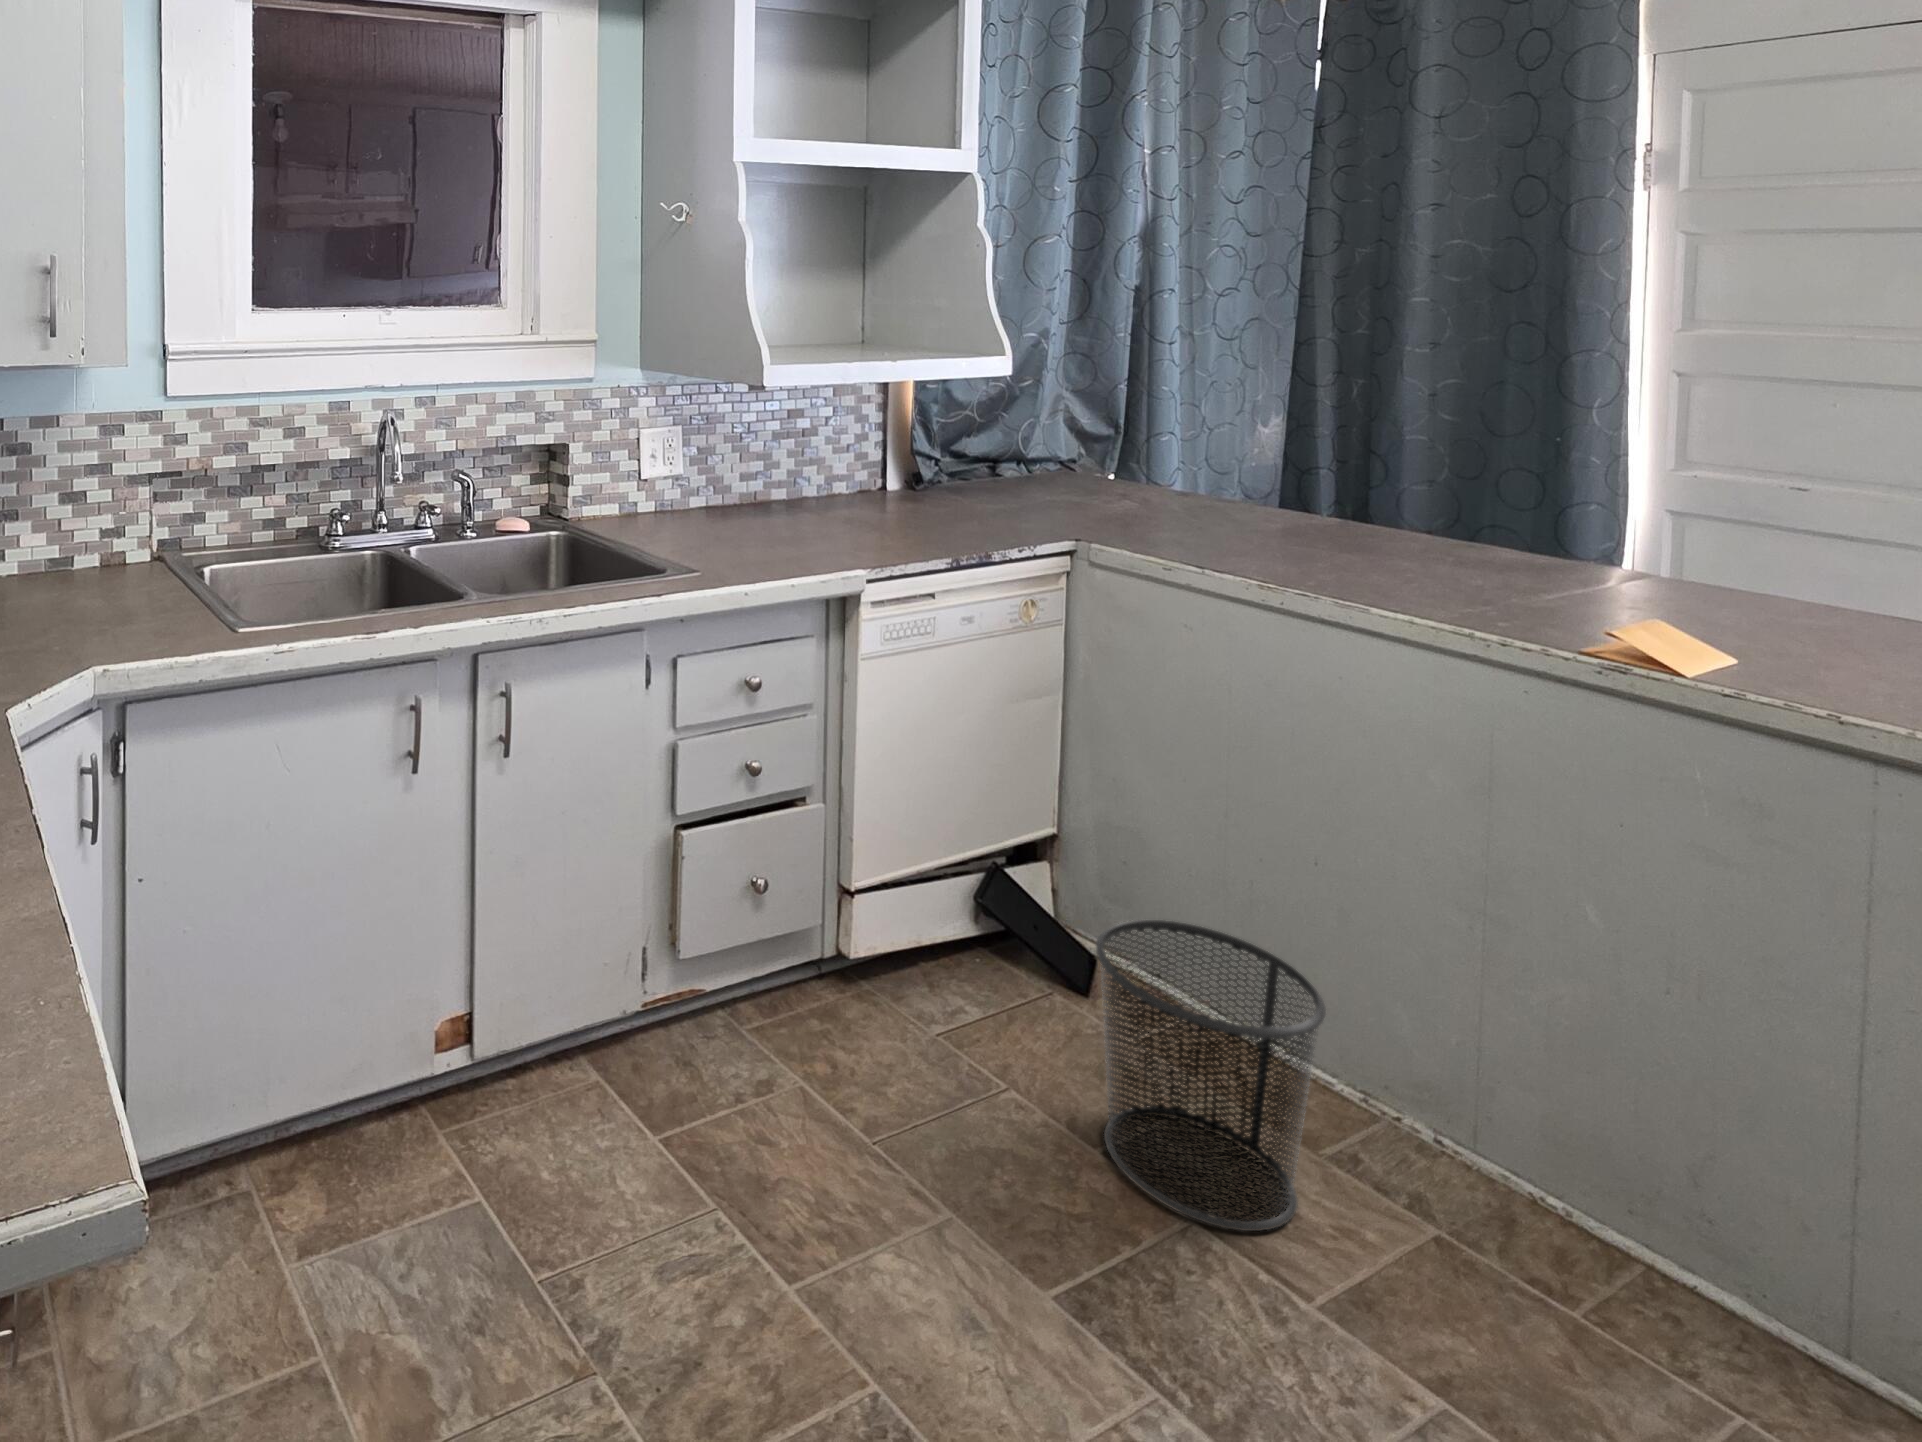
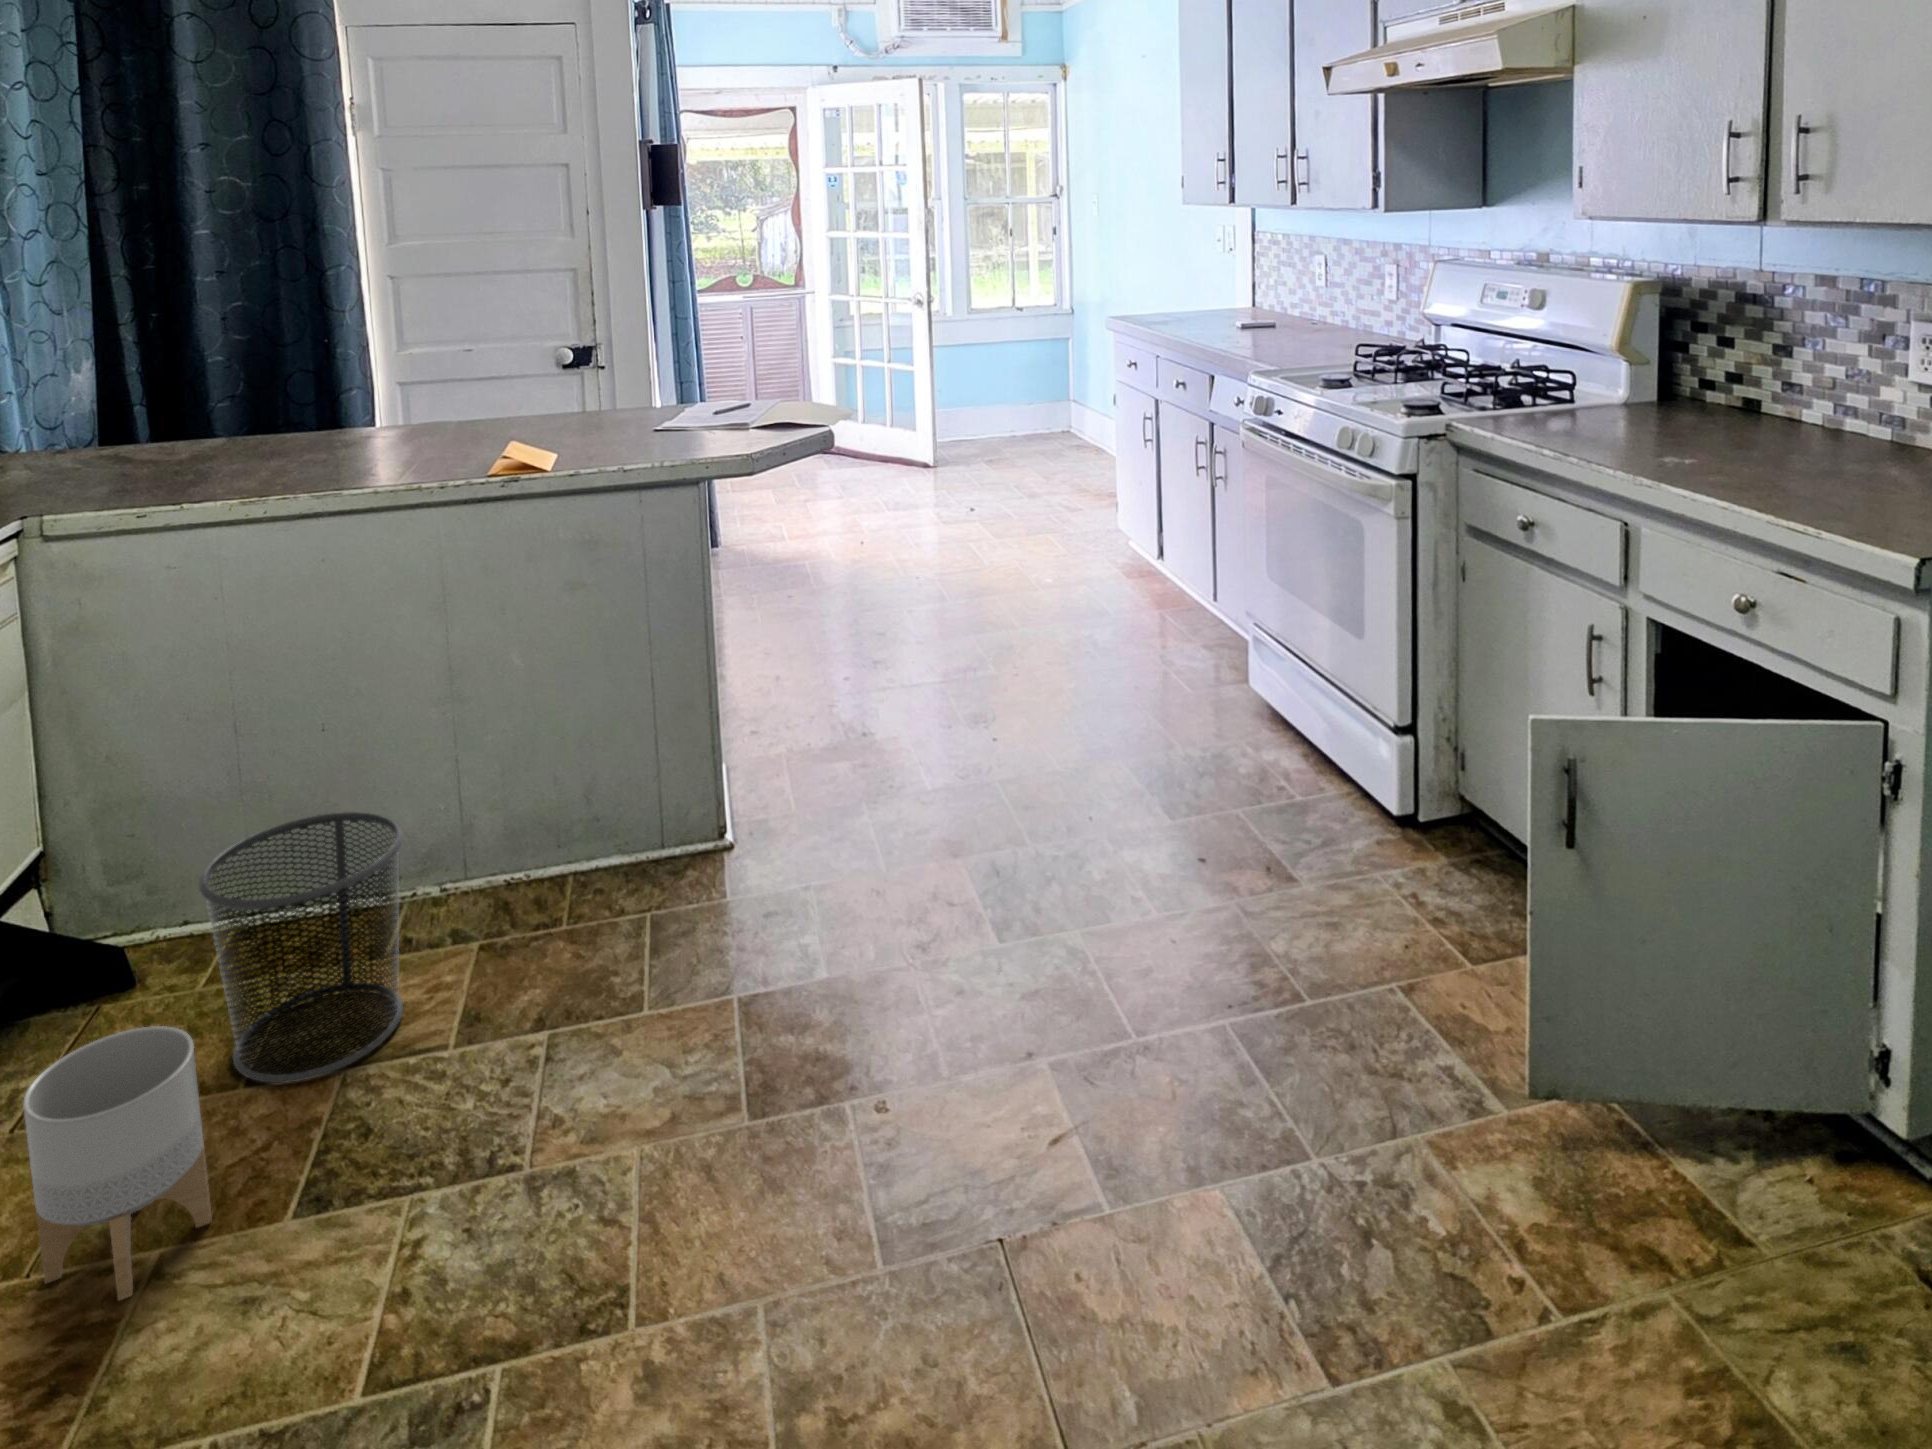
planter: none [872,994,1007,1236] -> present [23,1026,211,1300]

